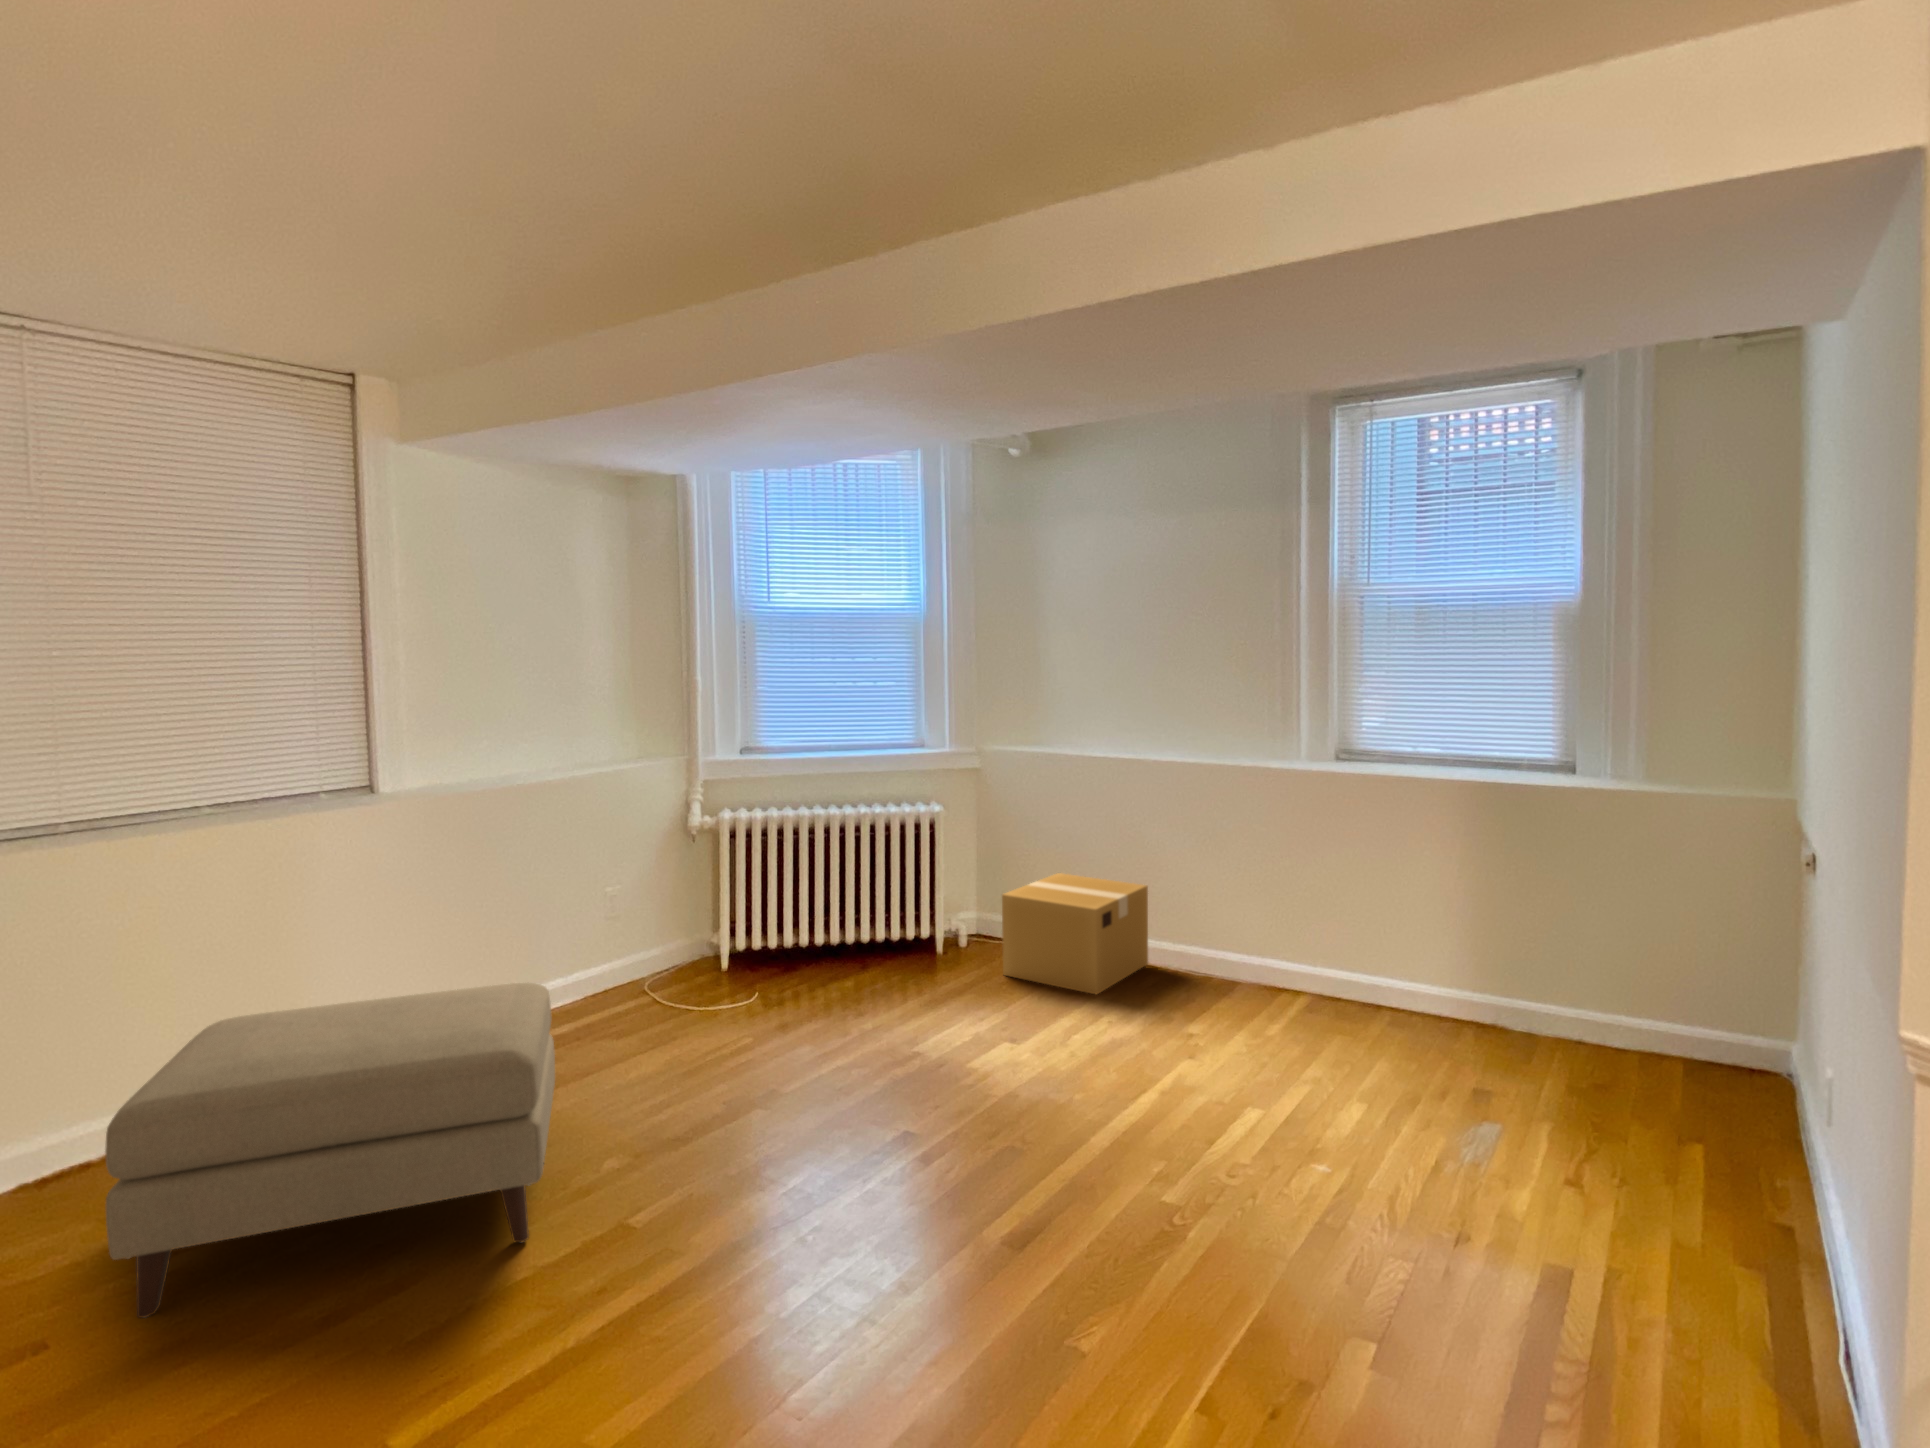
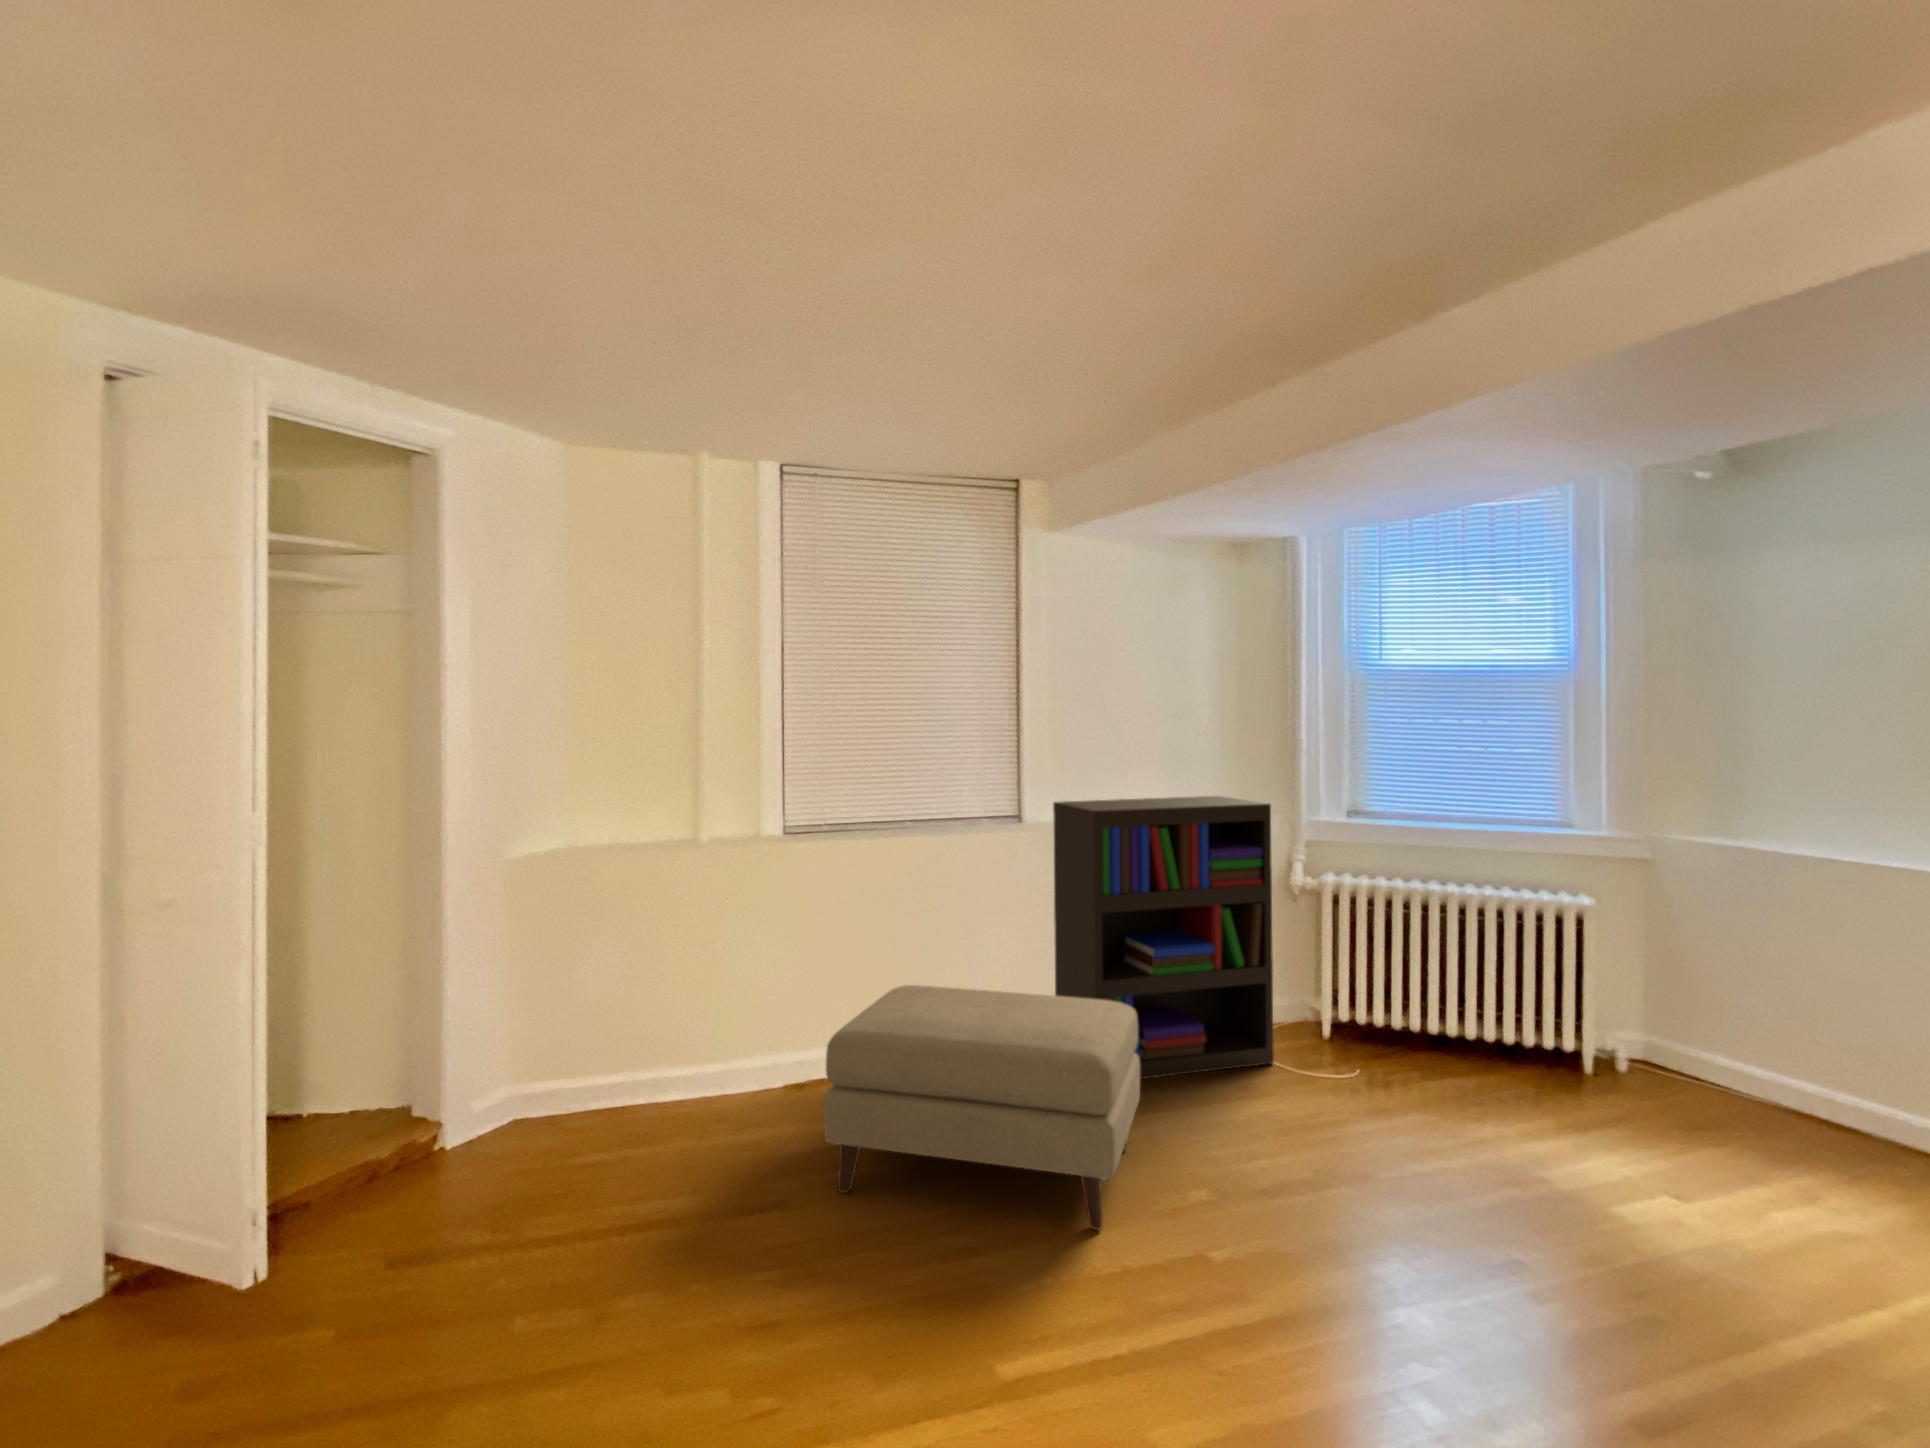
bookshelf: none [422,744,682,1075] -> present [1053,796,1274,1079]
cardboard box: present [1002,873,1148,995] -> none [1671,1001,1921,1170]

